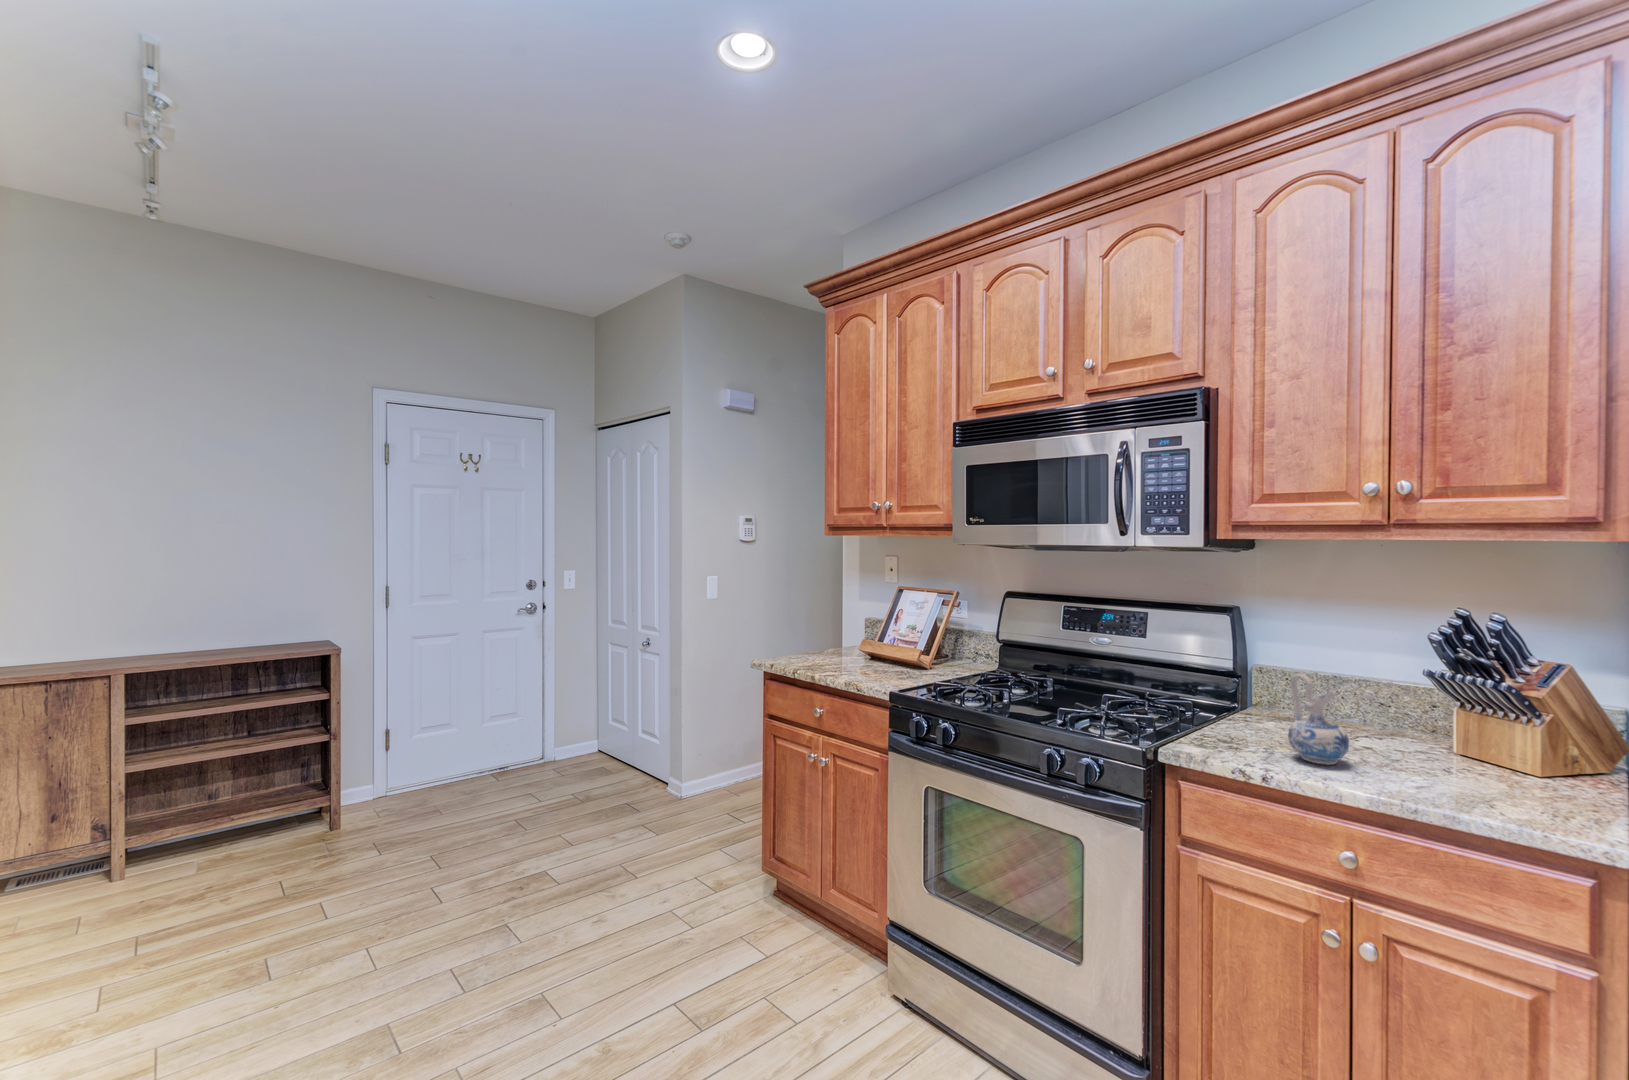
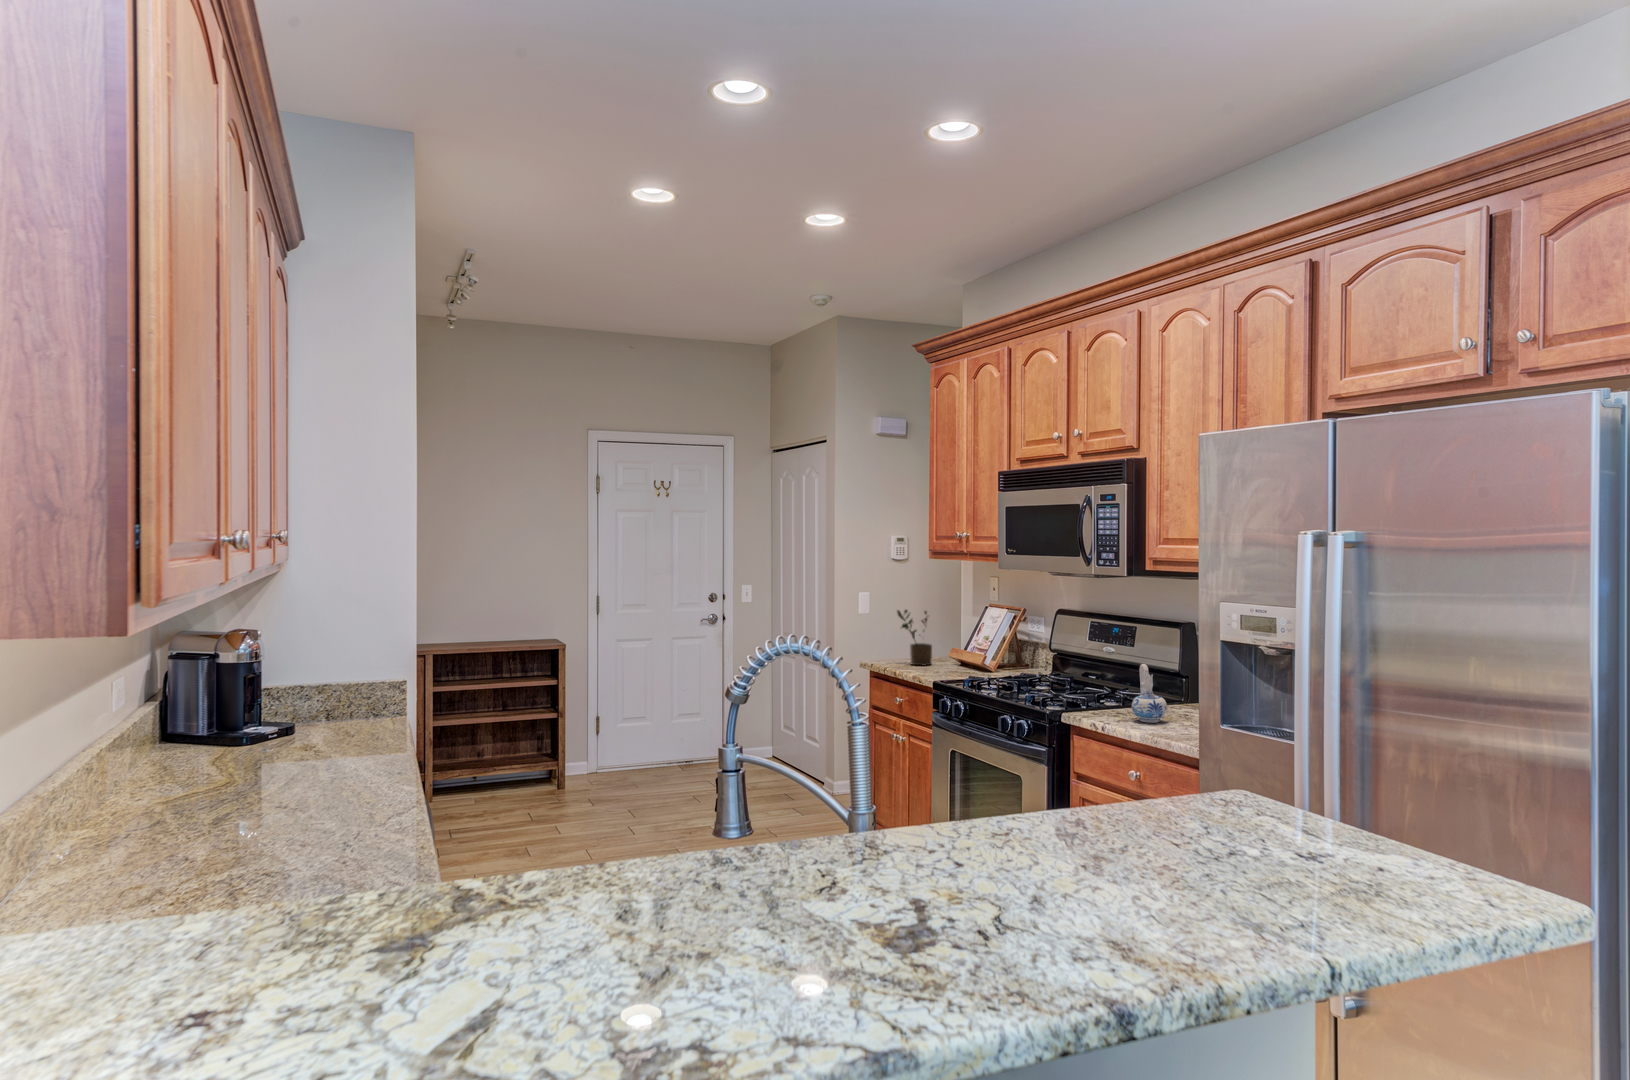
potted plant: none [800,596,843,664] -> present [897,610,932,665]

